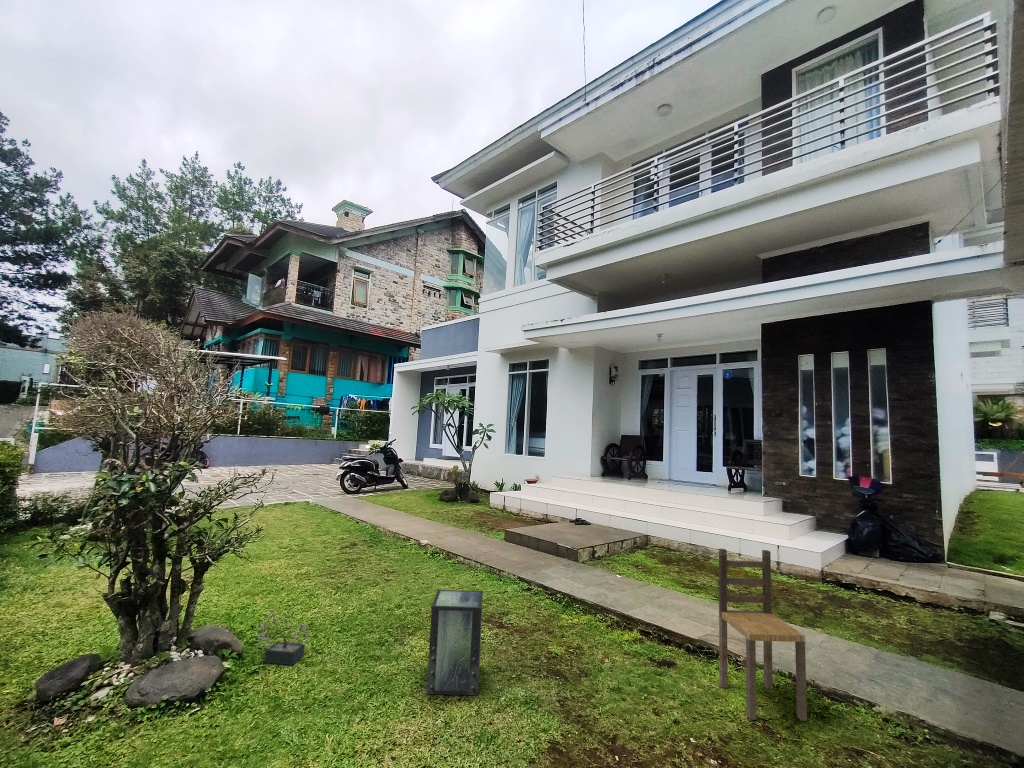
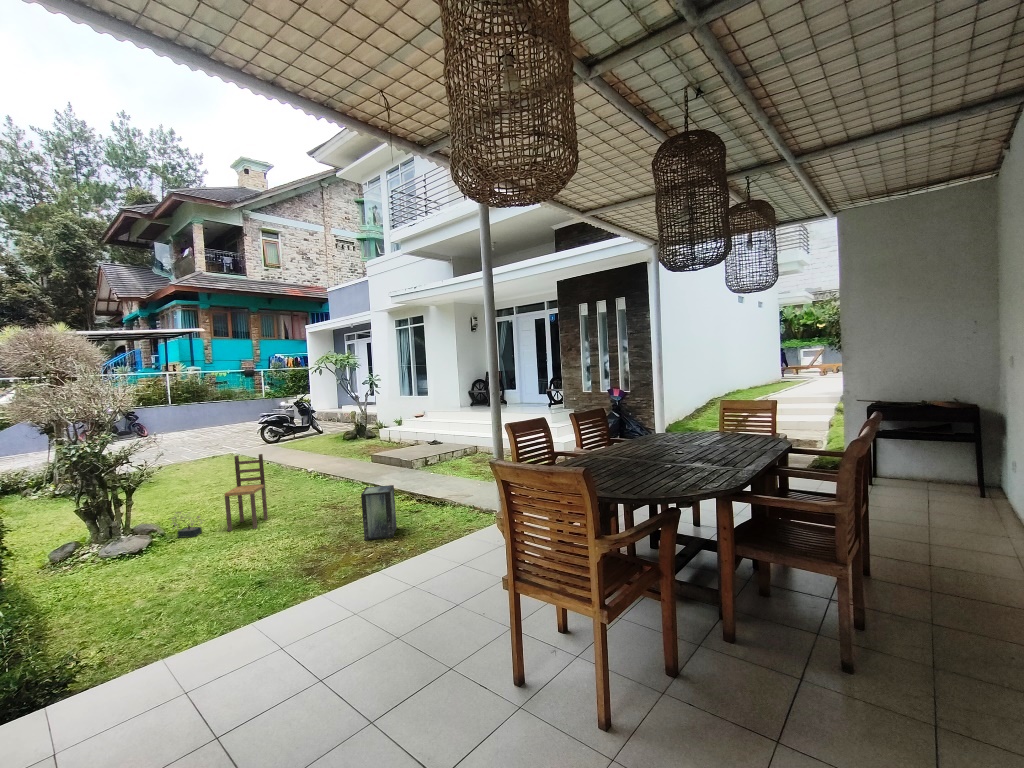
chair: present [719,549,807,721] -> present [224,454,268,531]
storage box: present [427,590,483,695] -> present [361,485,397,540]

